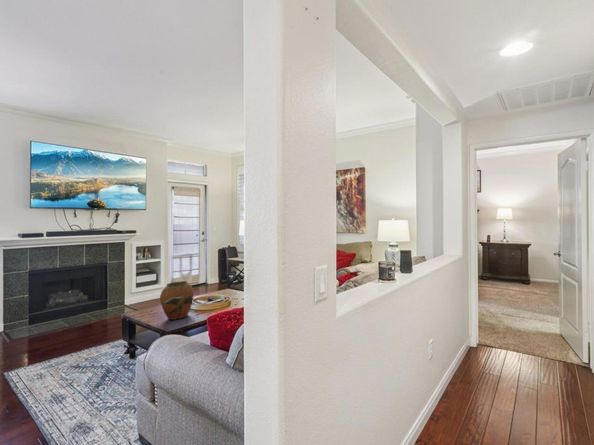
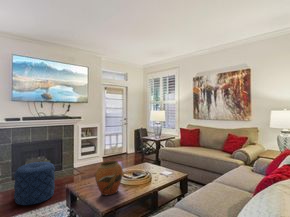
pouf: none [44,292,101,348] -> present [14,162,55,205]

